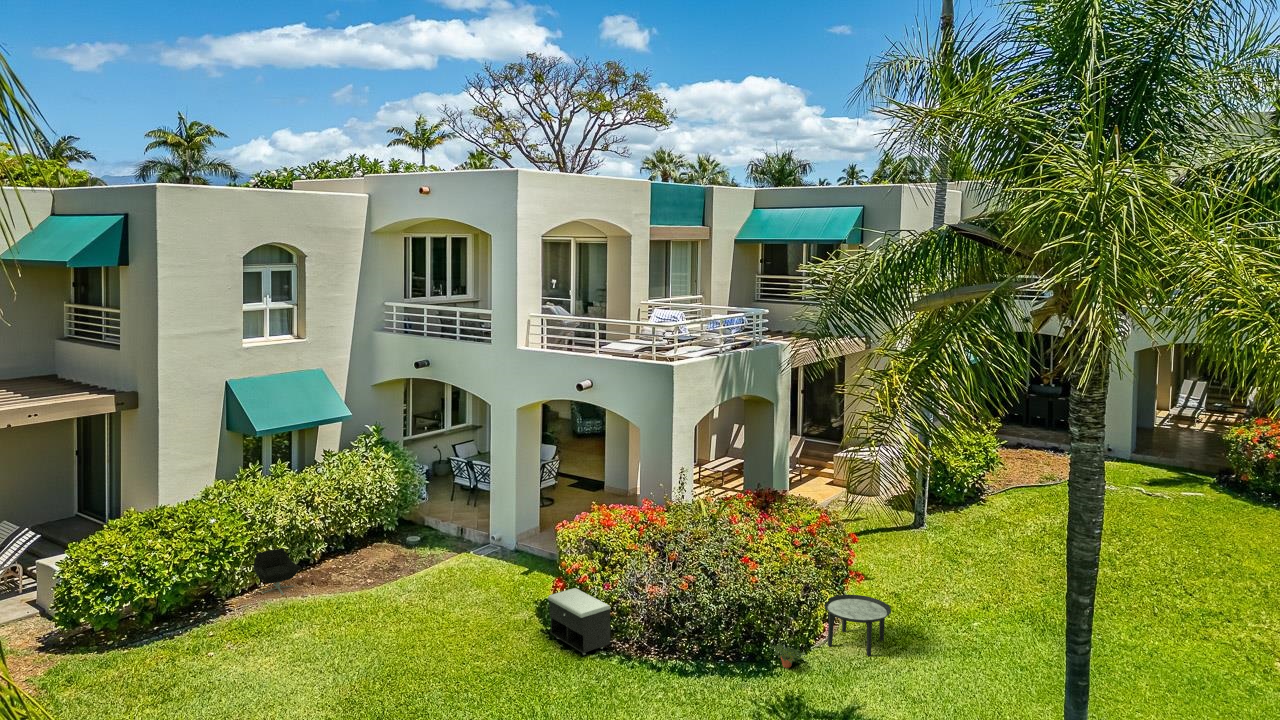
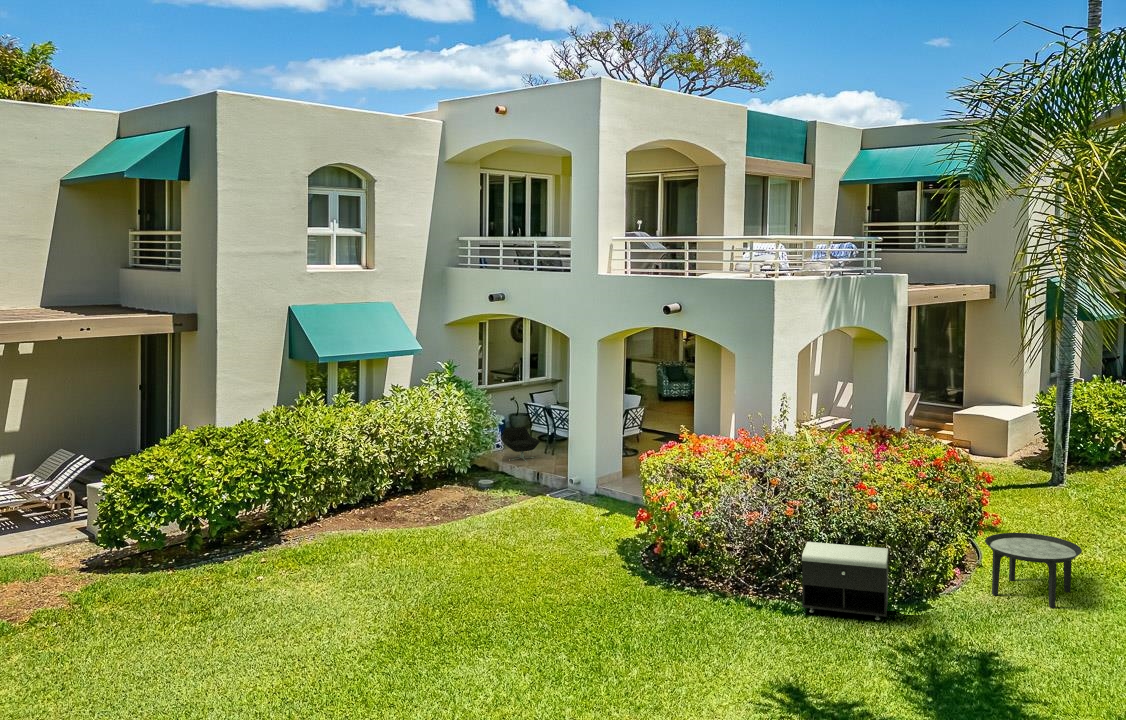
lounge chair: present [253,548,300,595] -> present [502,427,540,462]
storage bench: present [548,588,610,655] -> present [802,542,888,620]
potted plant: present [771,644,804,668] -> none [915,586,964,616]

